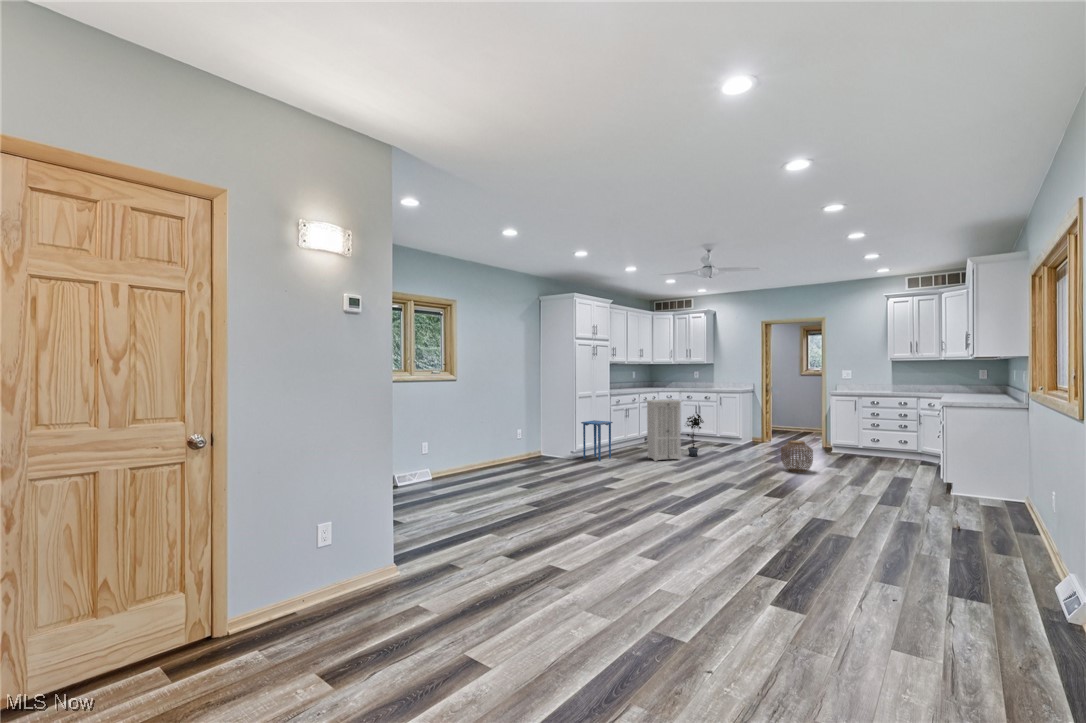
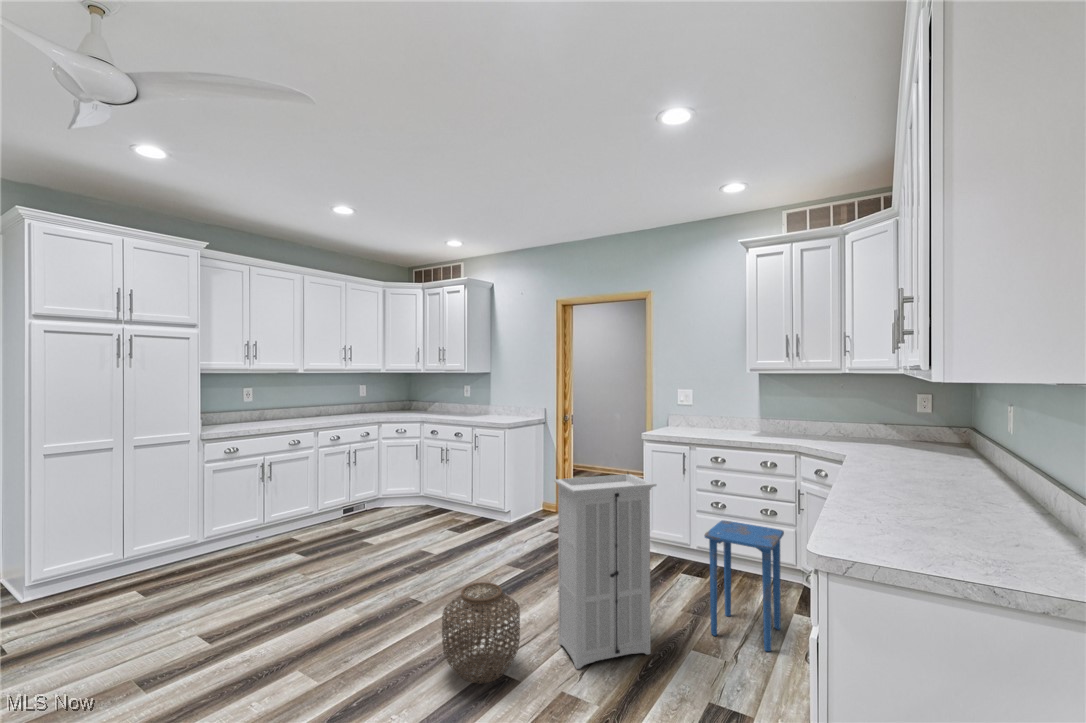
storage cabinet: present [646,399,682,461] -> present [554,473,656,669]
potted plant: present [687,414,704,456] -> none [313,483,358,585]
side table: present [581,420,613,461] -> present [704,520,784,651]

